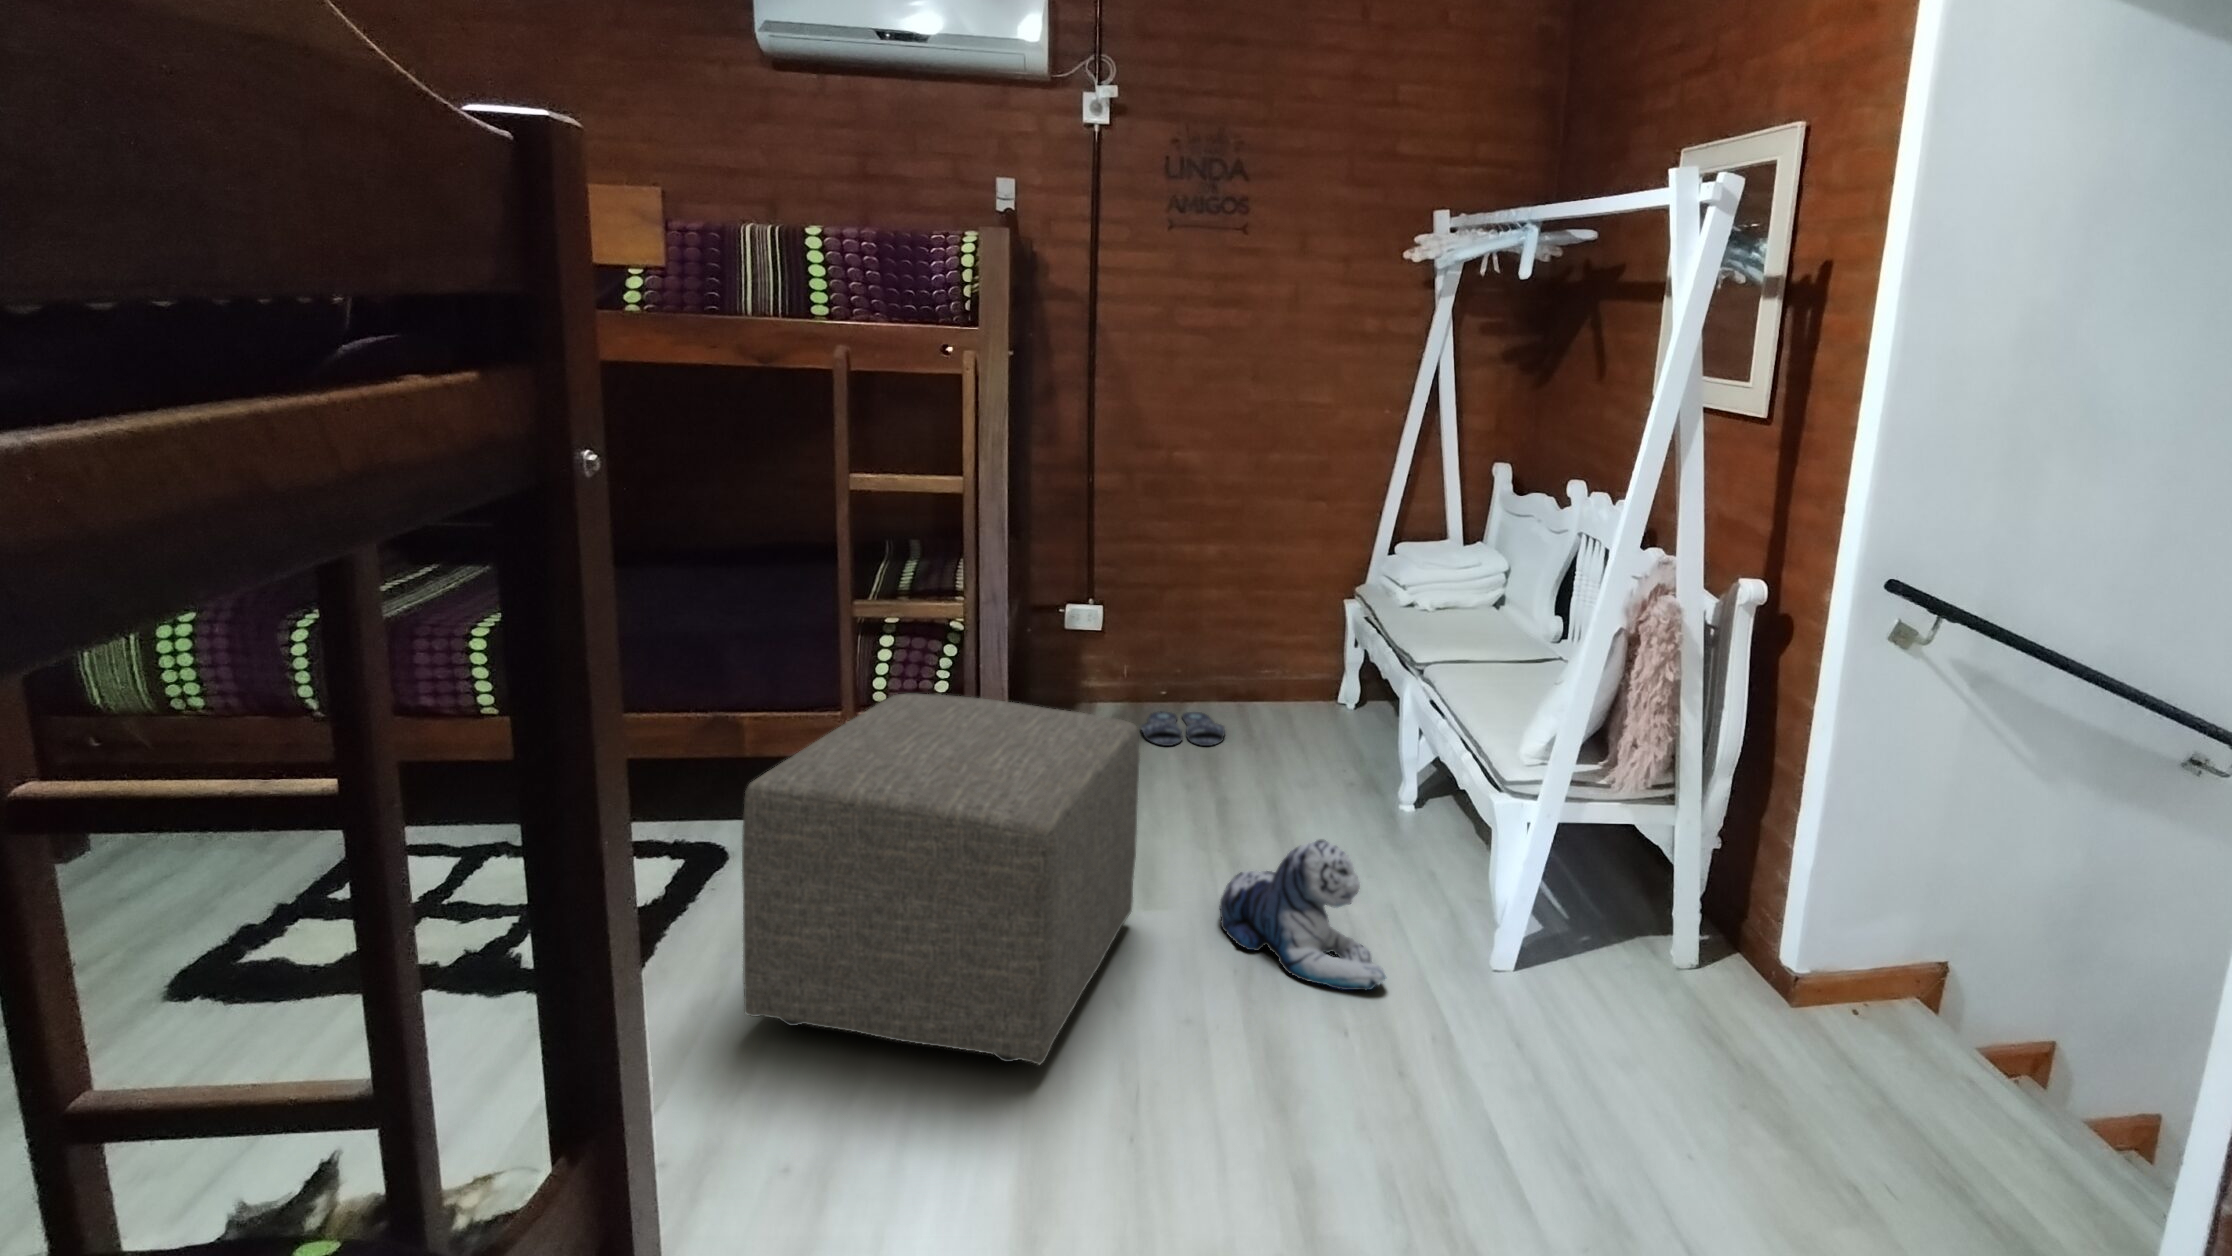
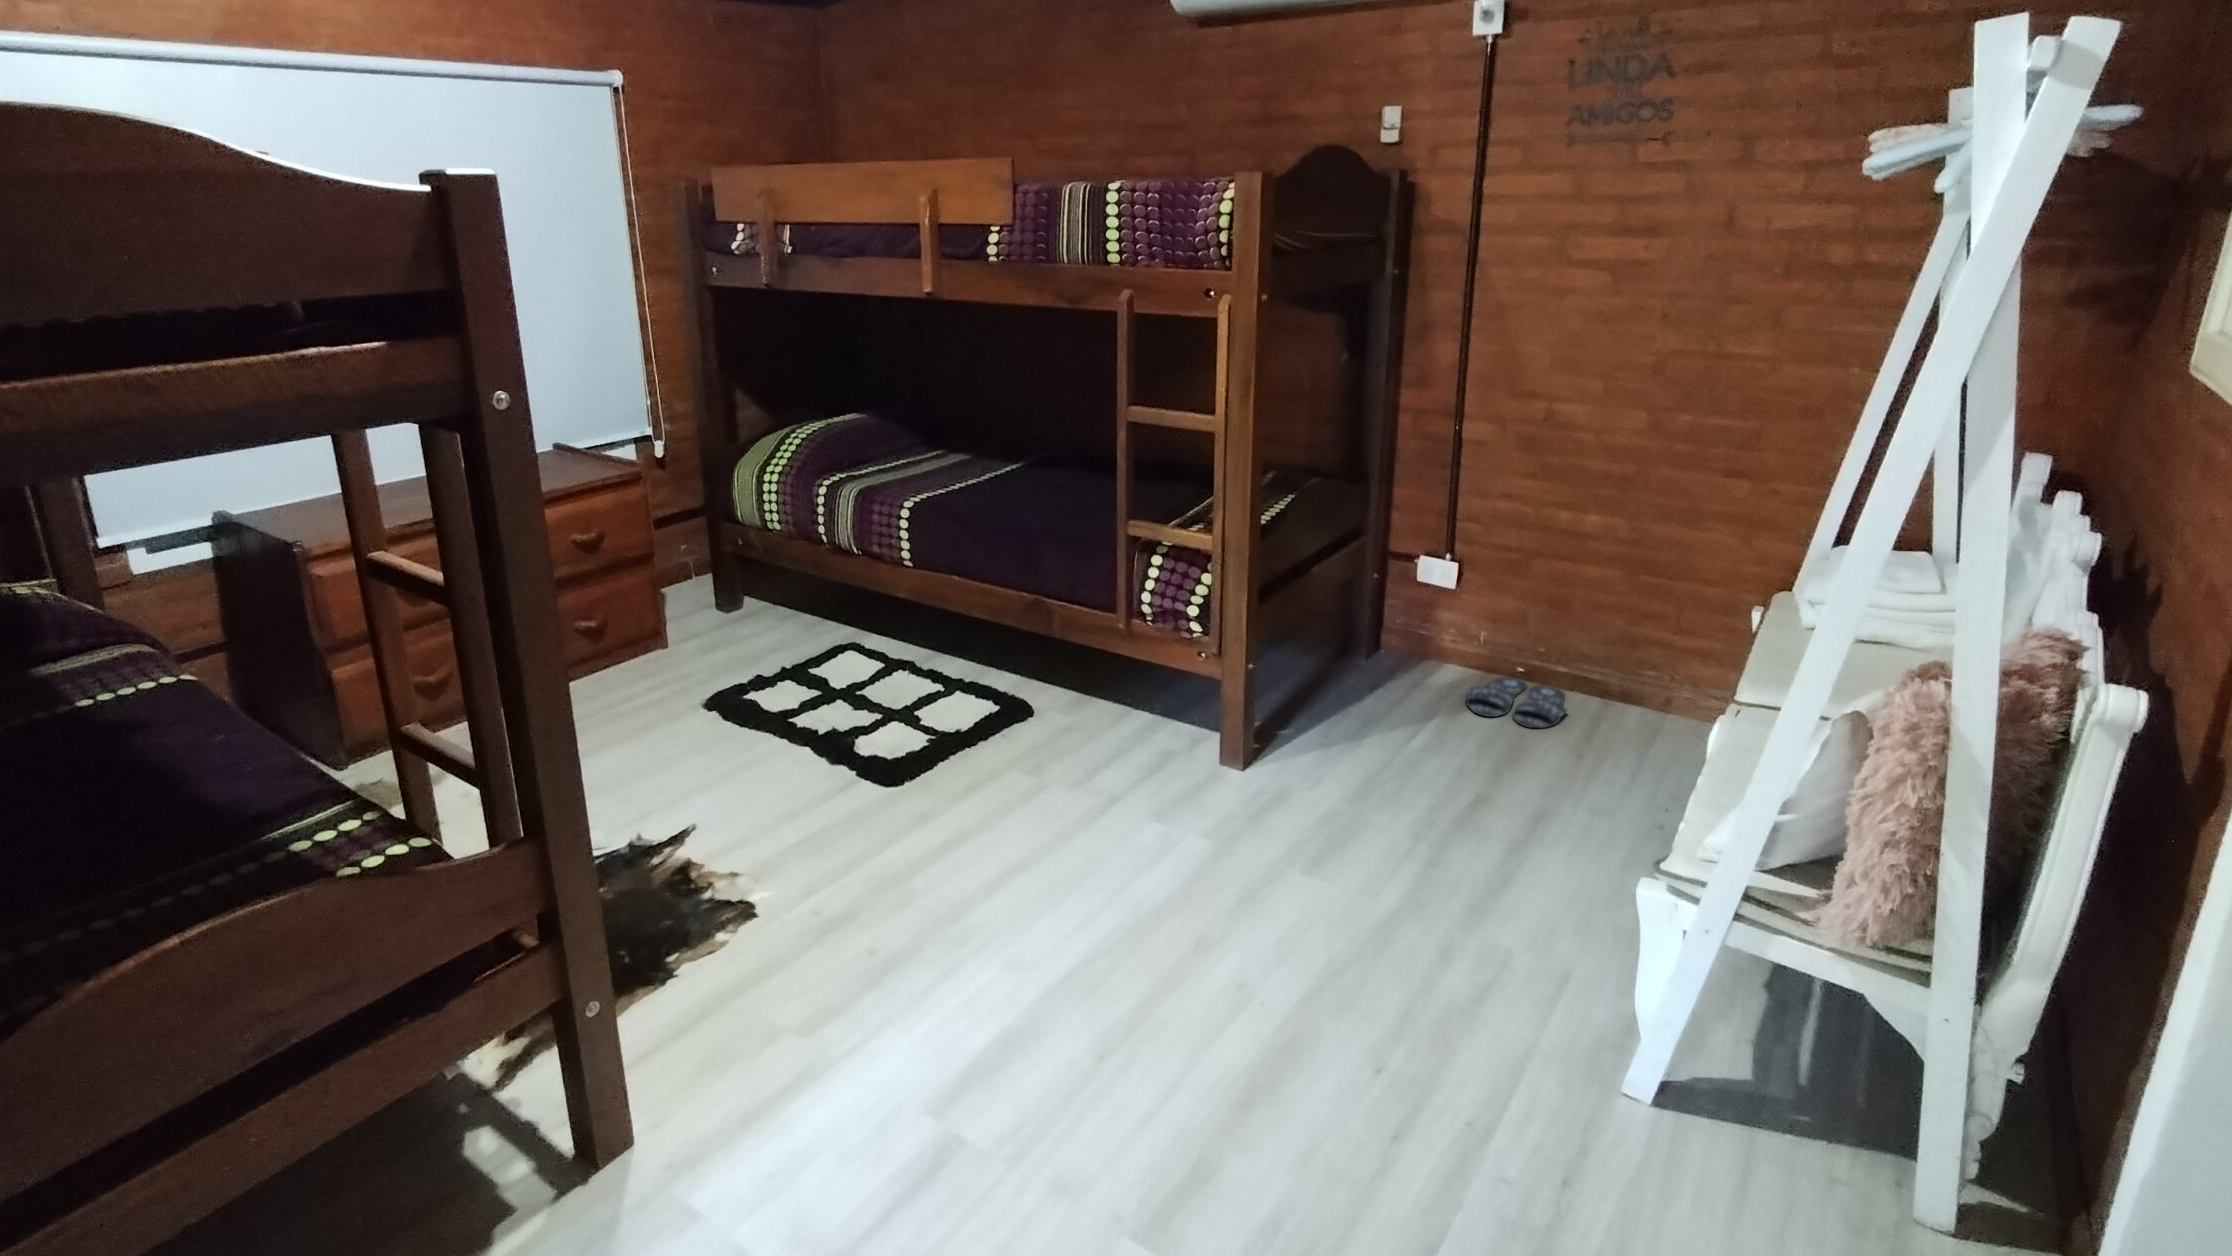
ottoman: present [742,693,1140,1065] -> none [920,610,1277,956]
plush toy: present [1220,840,1386,990] -> none [1342,855,1468,1032]

